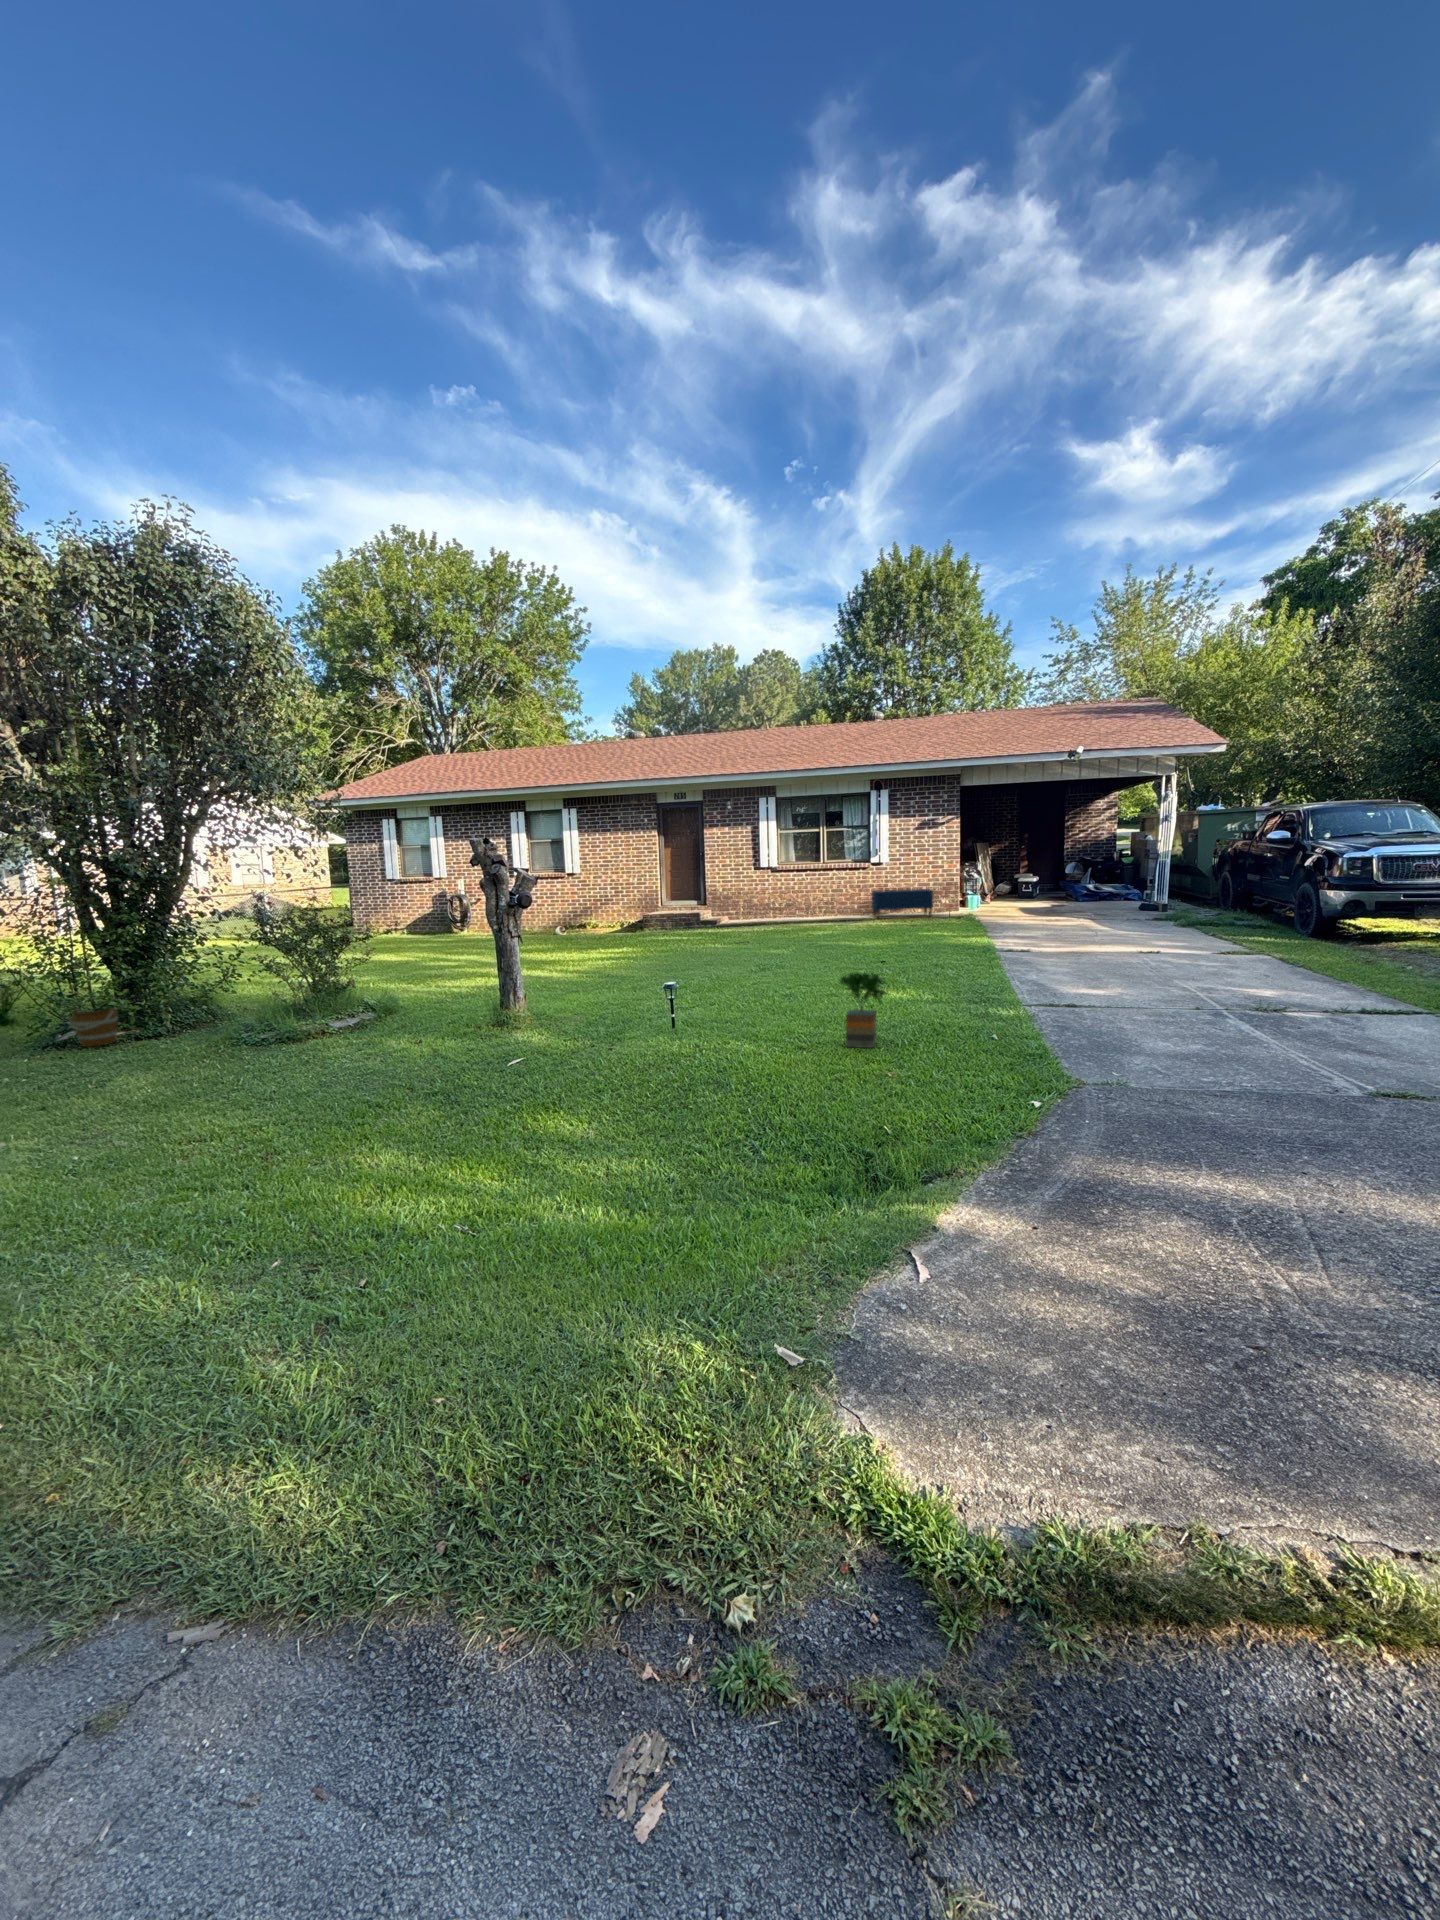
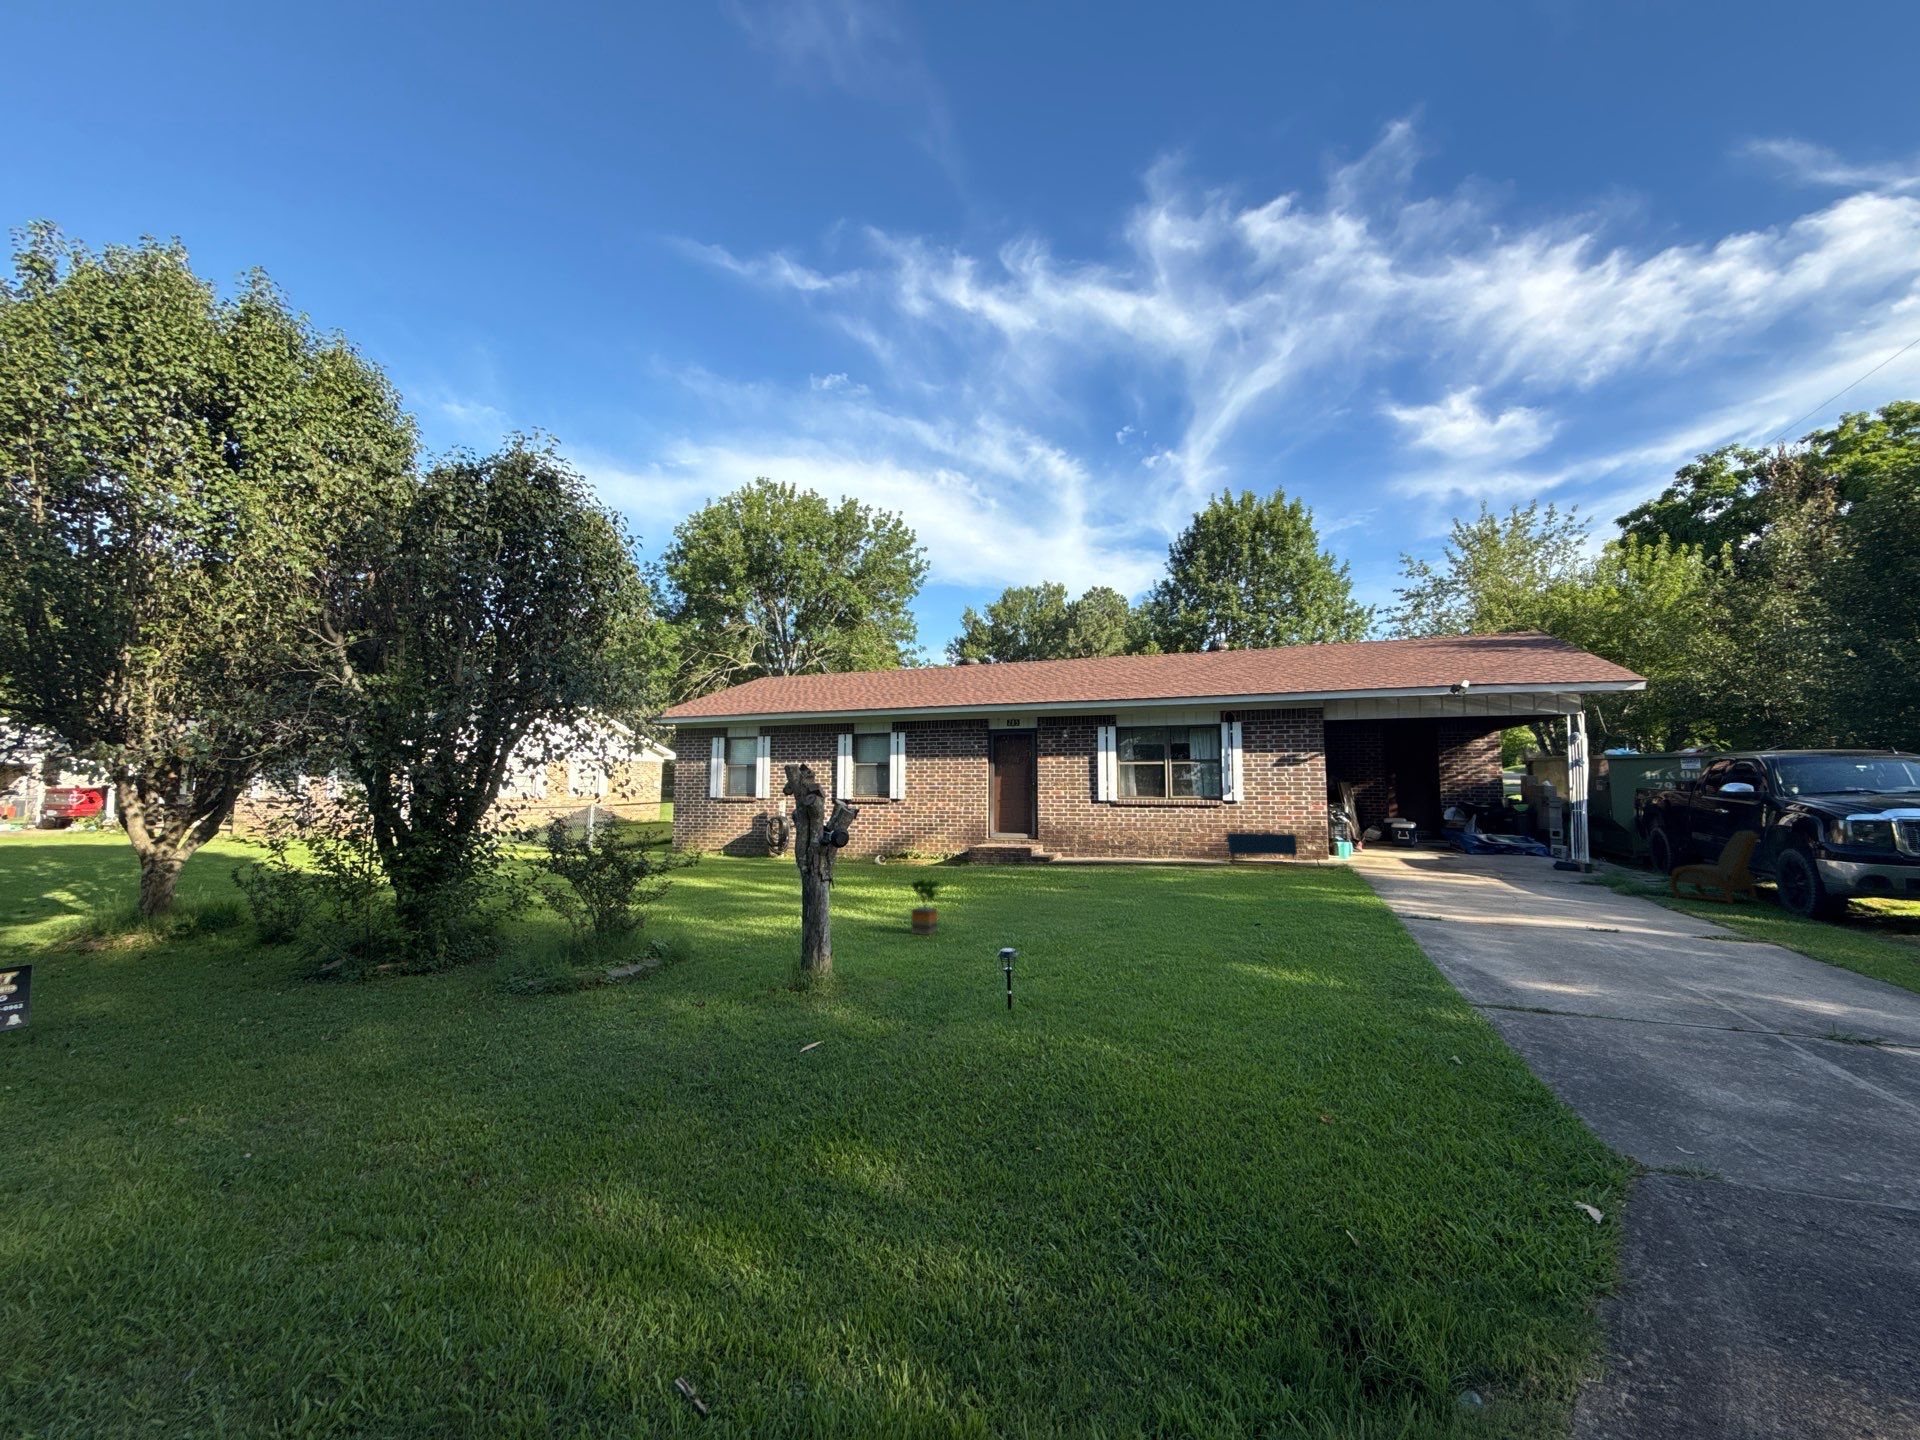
lounge chair: none [1226,870,1308,931] -> present [1670,831,1759,904]
potted tree: present [839,972,886,1048] -> present [911,879,943,935]
bucket: present [69,1007,118,1047] -> none [342,939,397,985]

